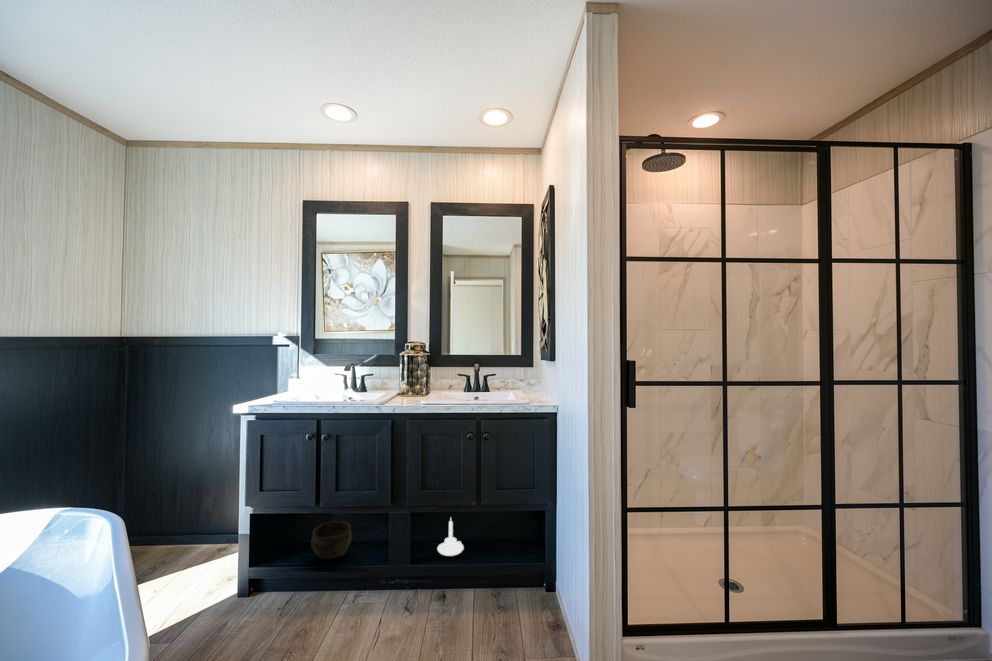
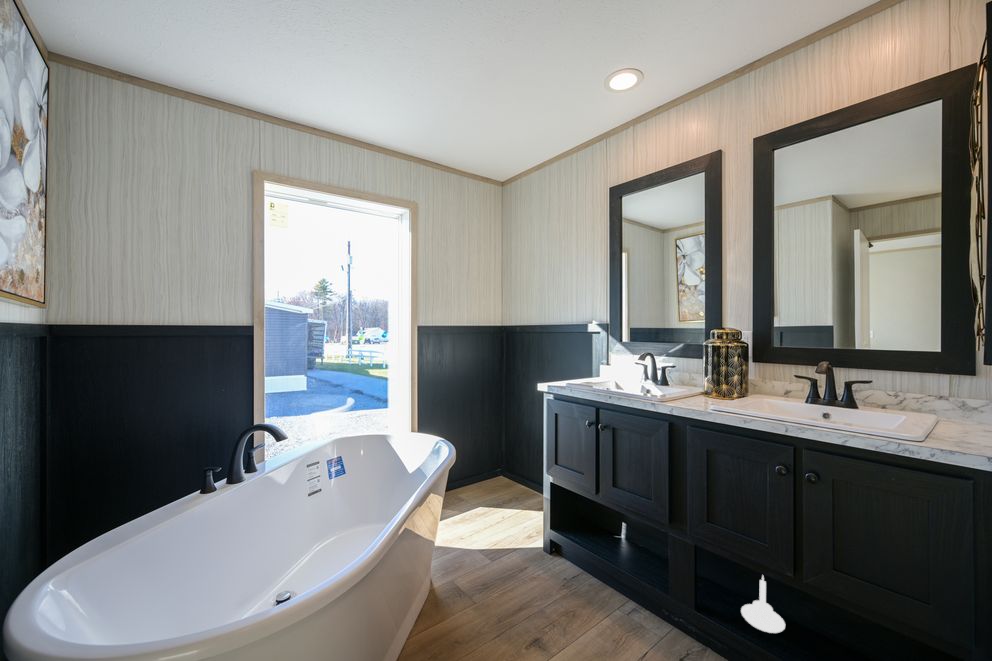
ceramic bowl: present [311,521,352,559] -> none [599,516,641,558]

